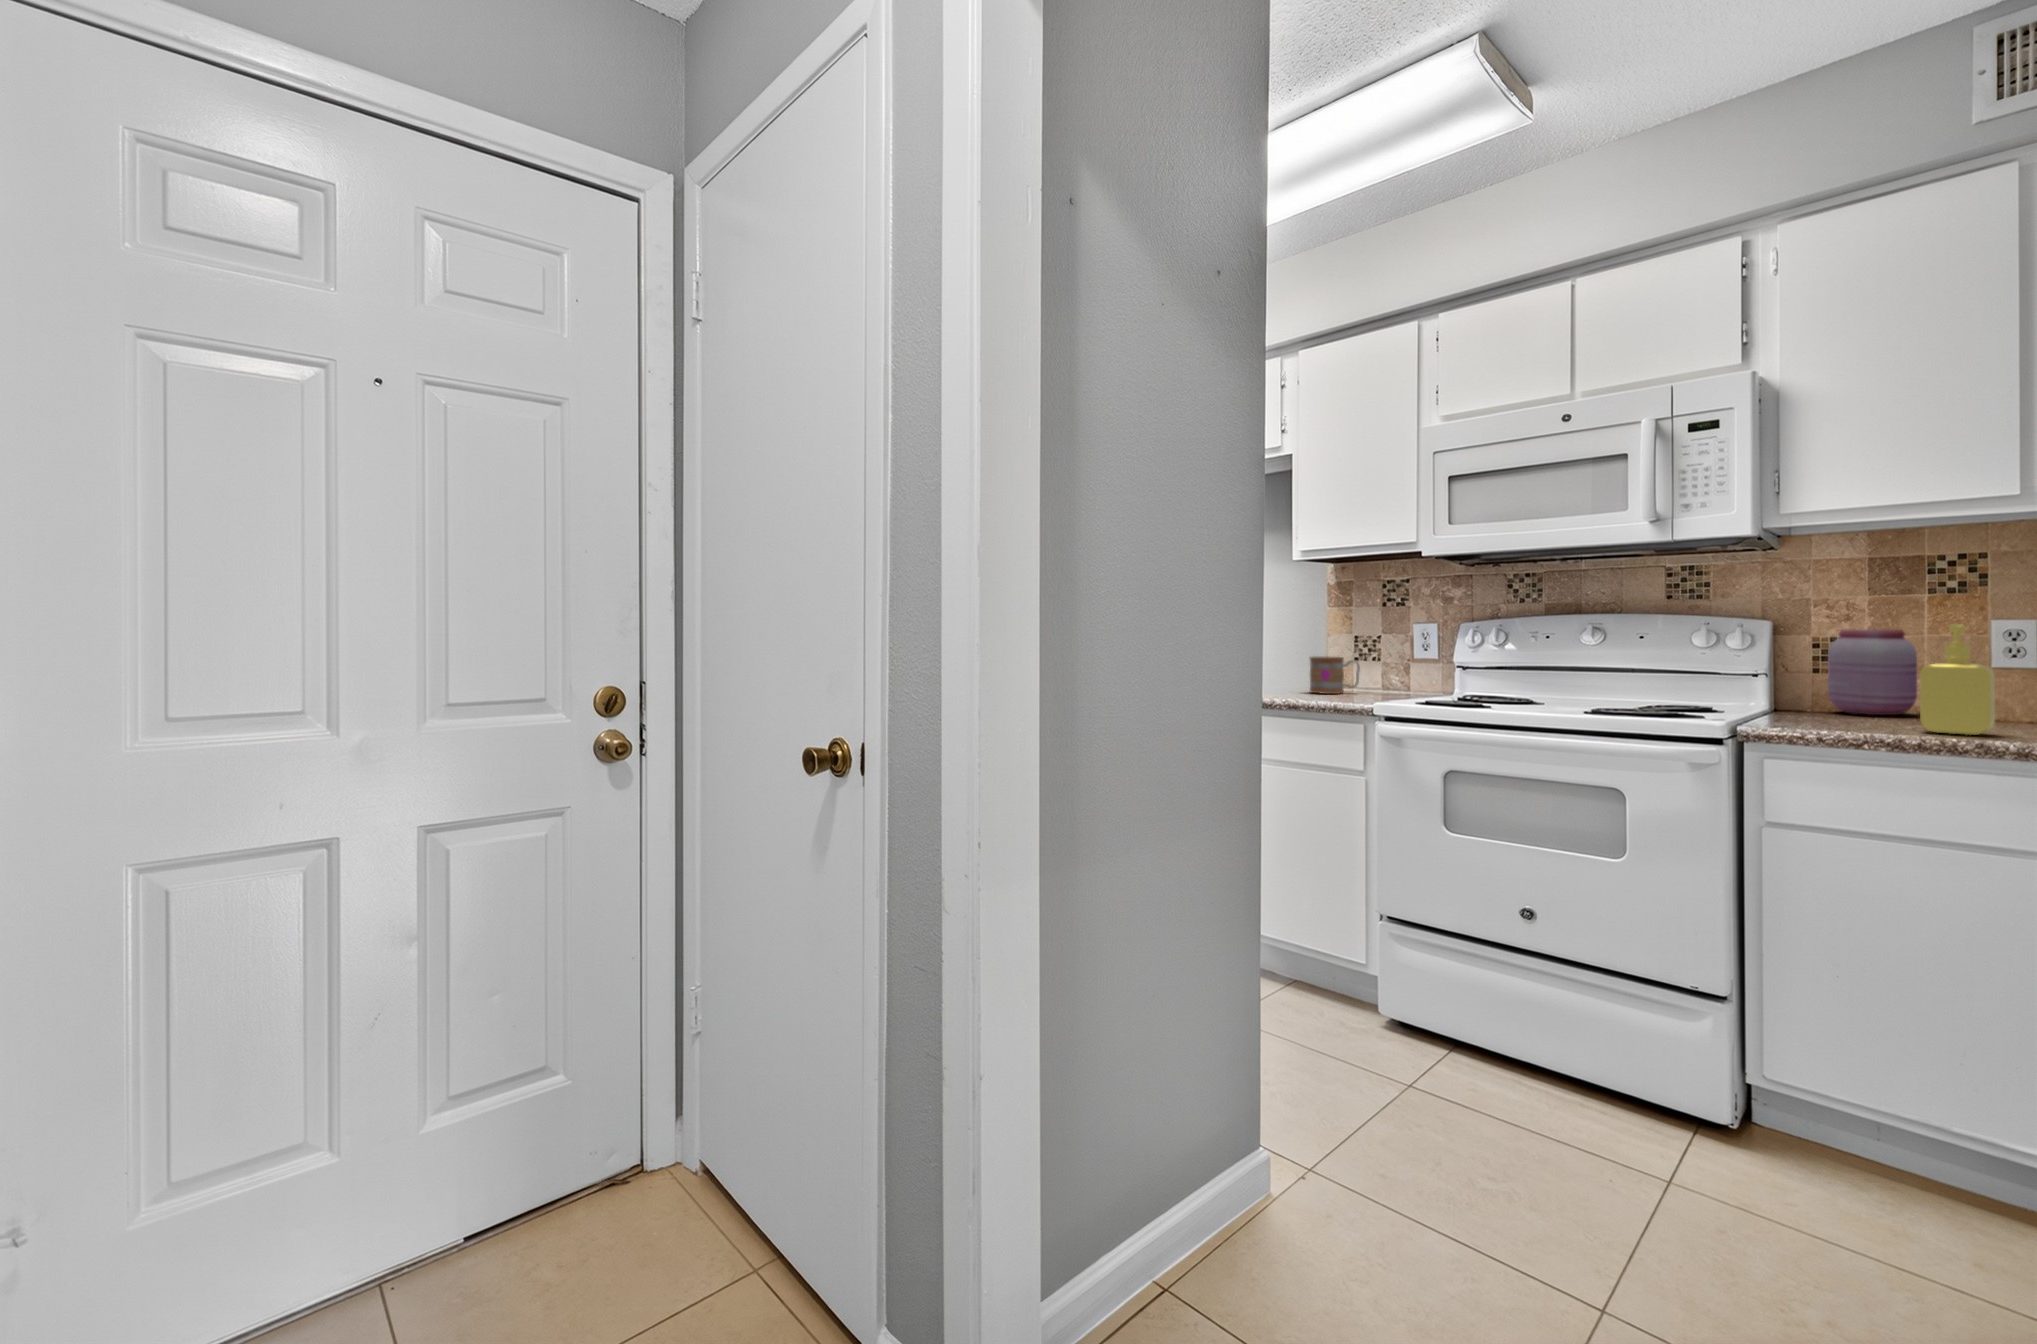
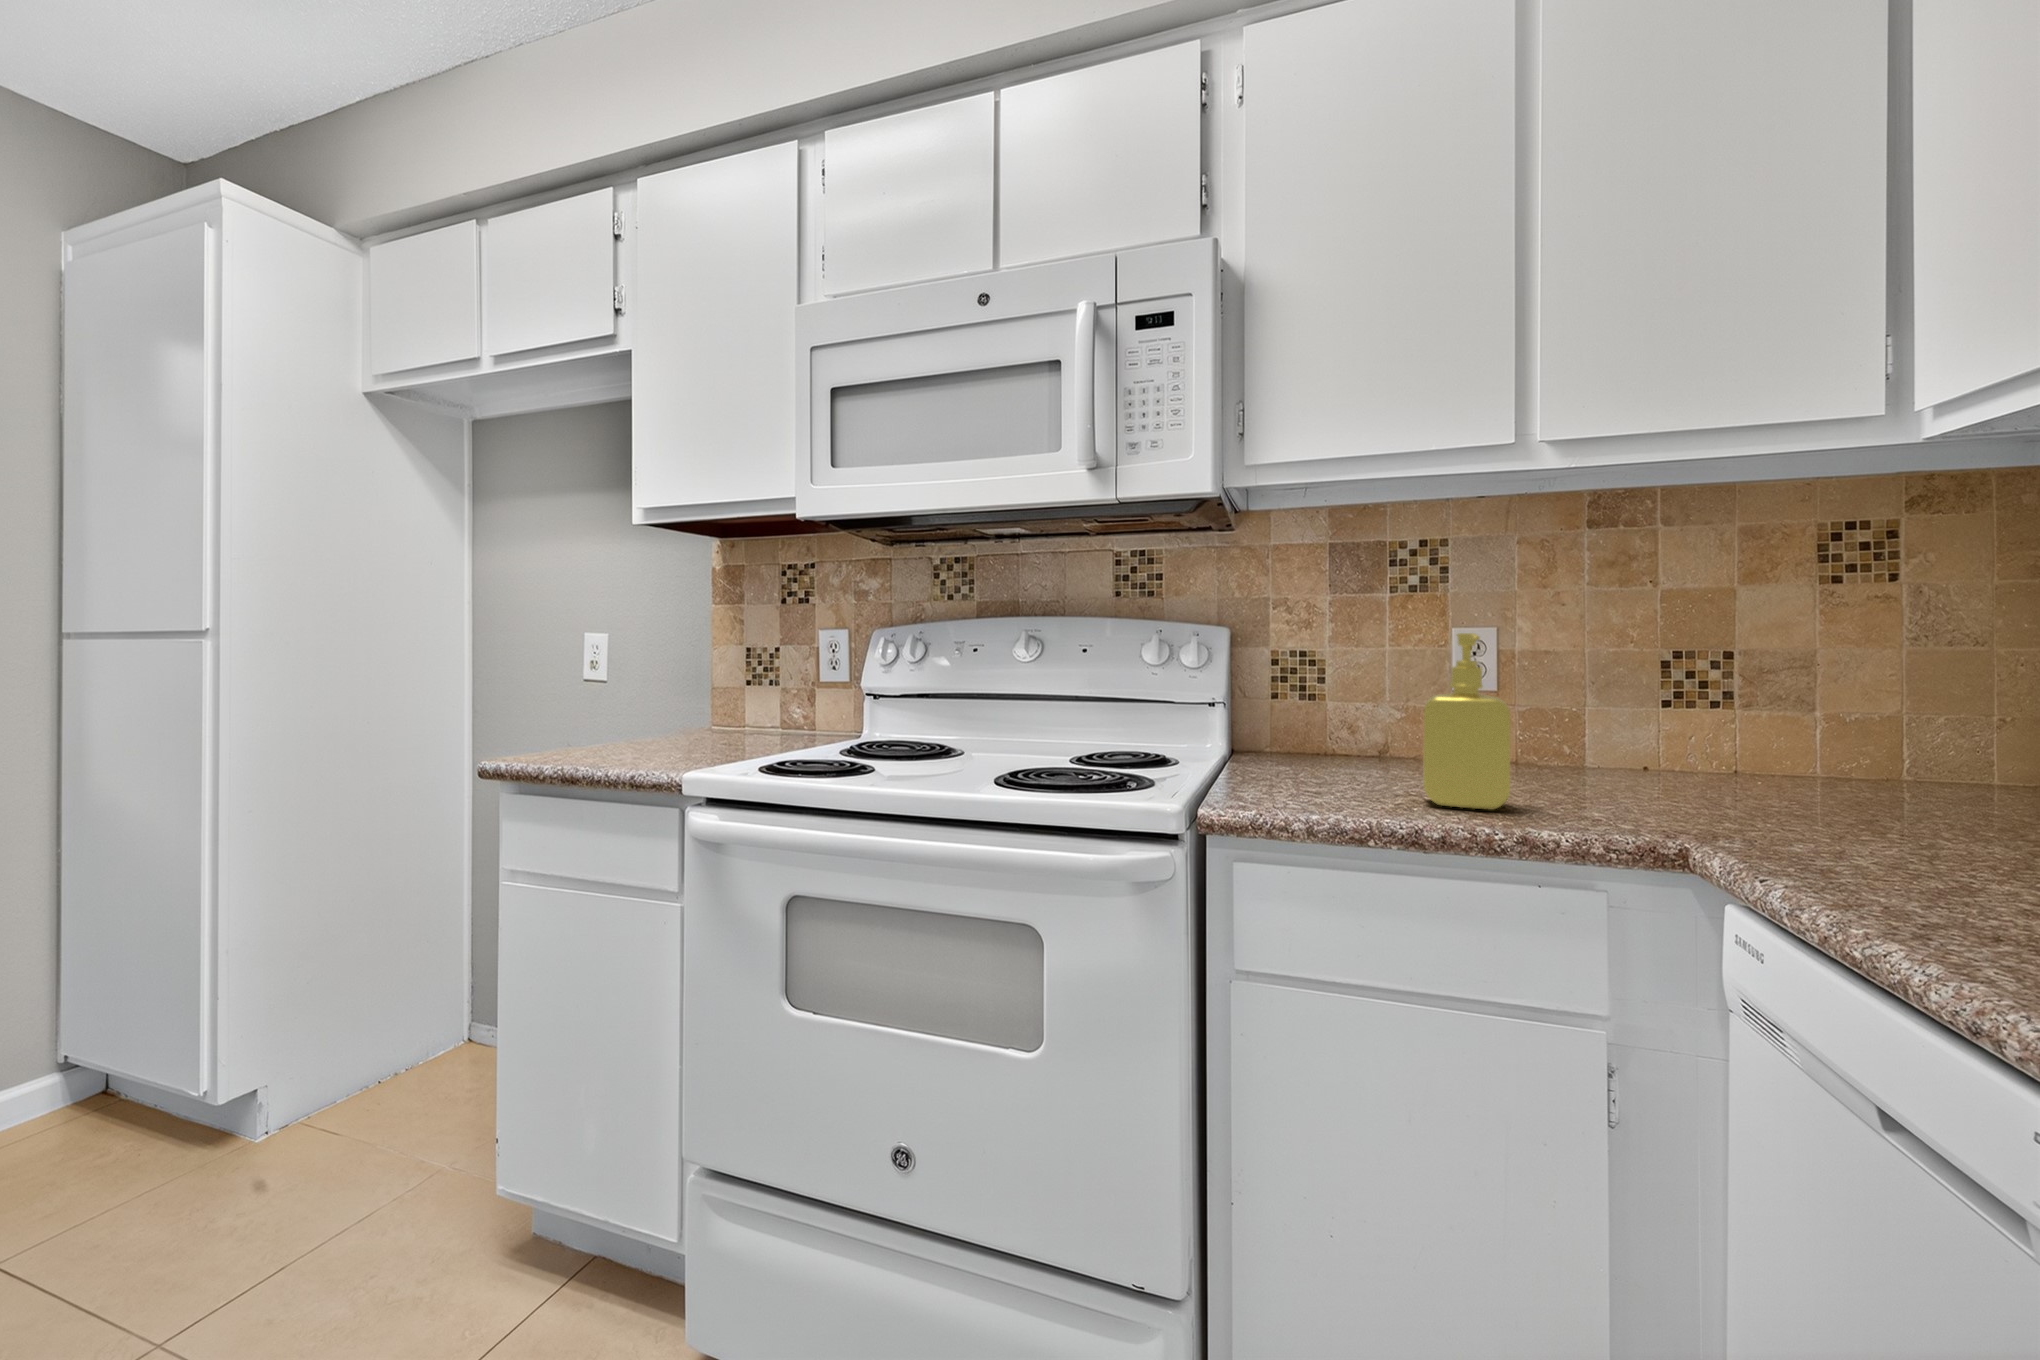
jar: present [1828,630,1917,715] -> none [1292,640,1387,761]
mug: present [1310,657,1360,694] -> none [657,681,731,742]

